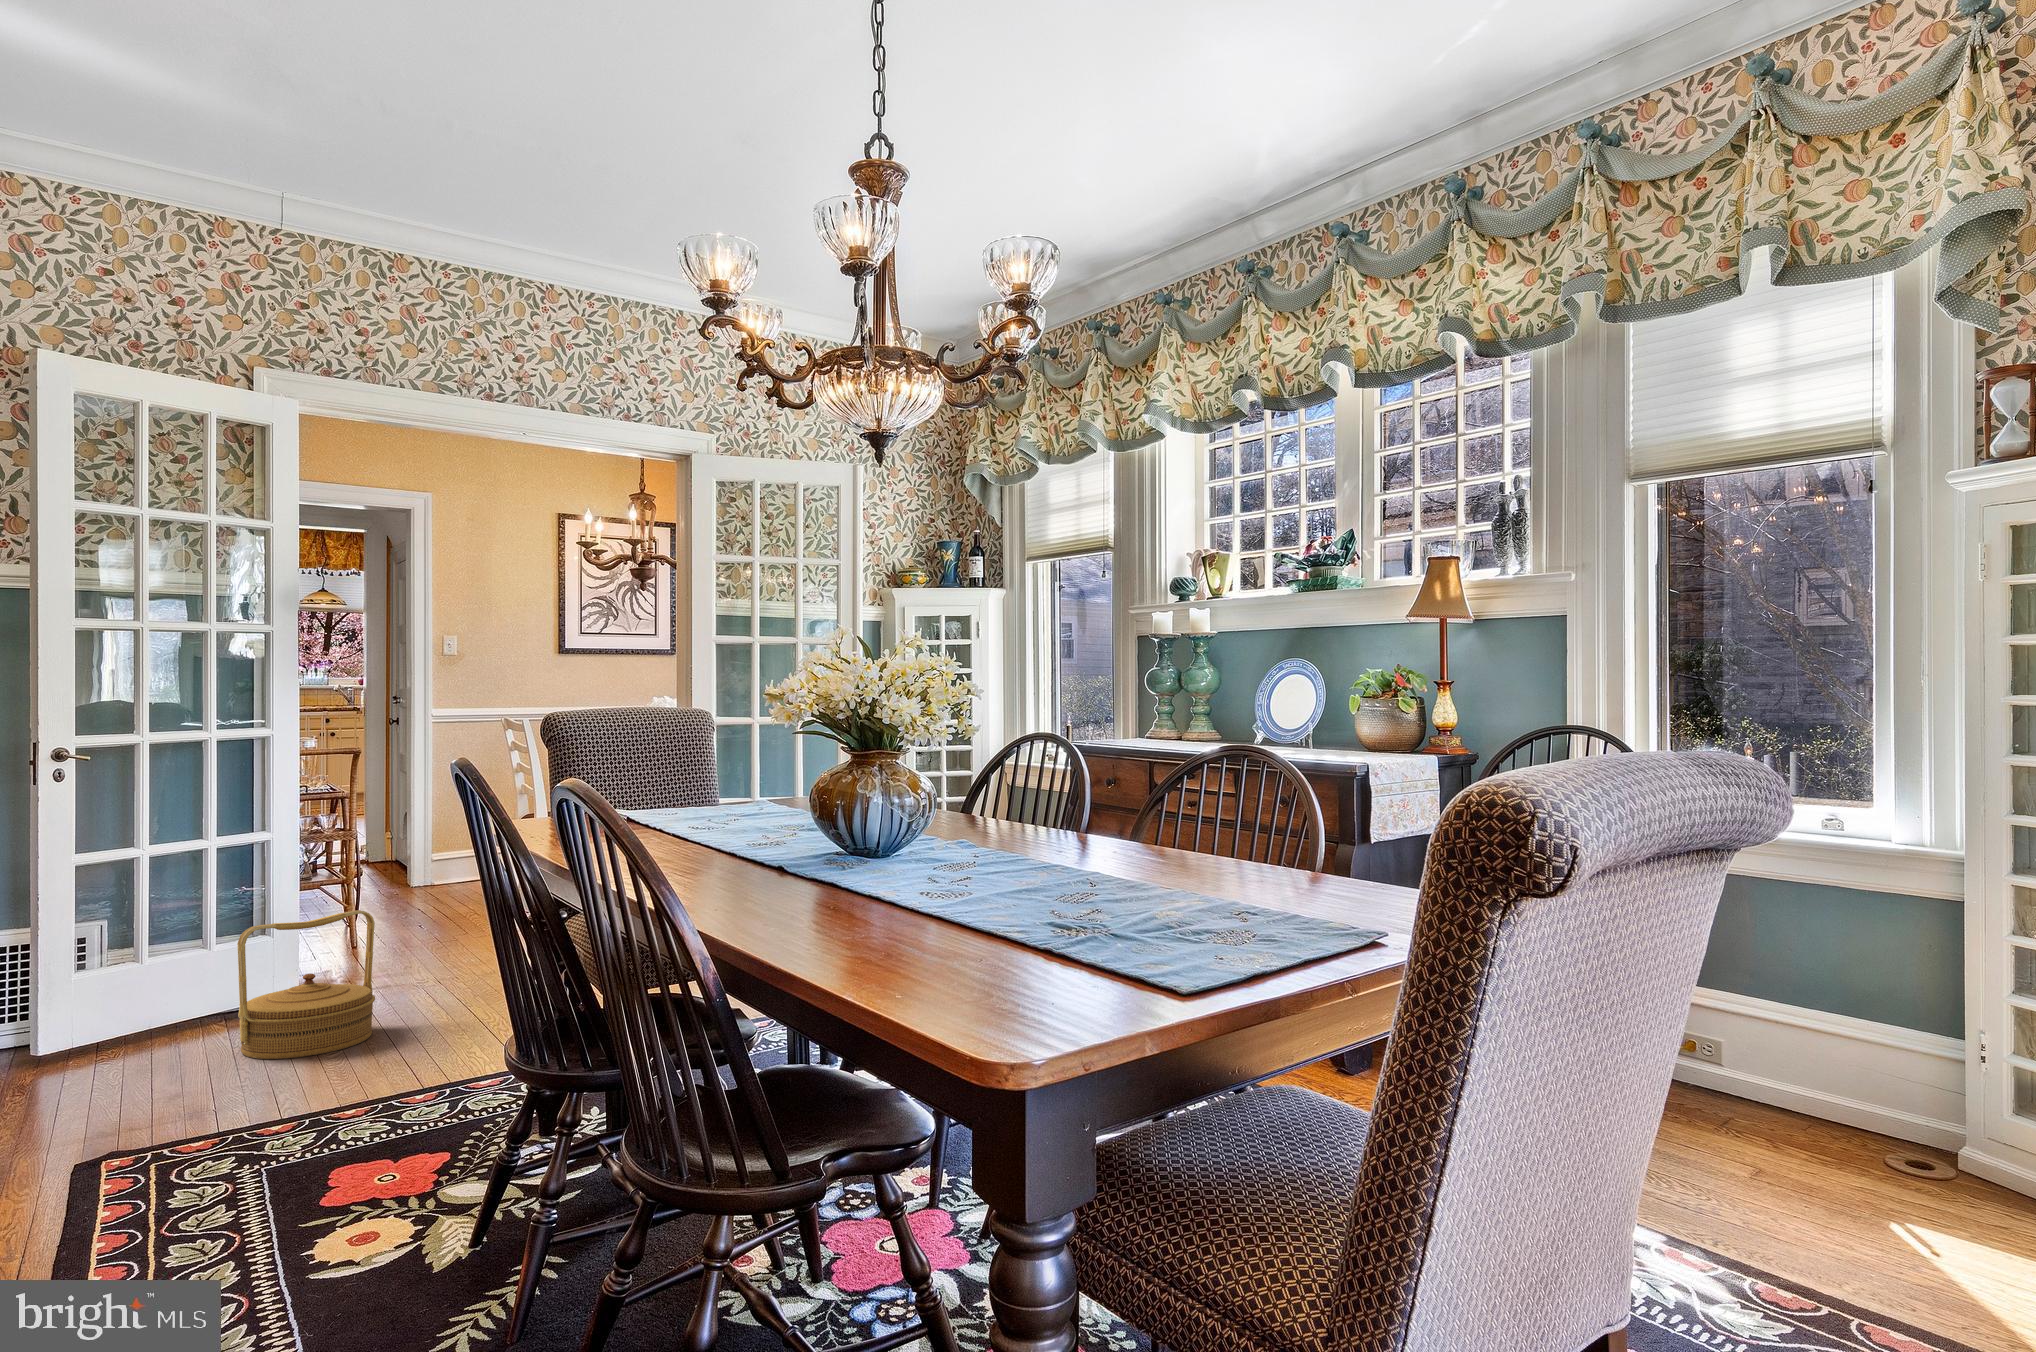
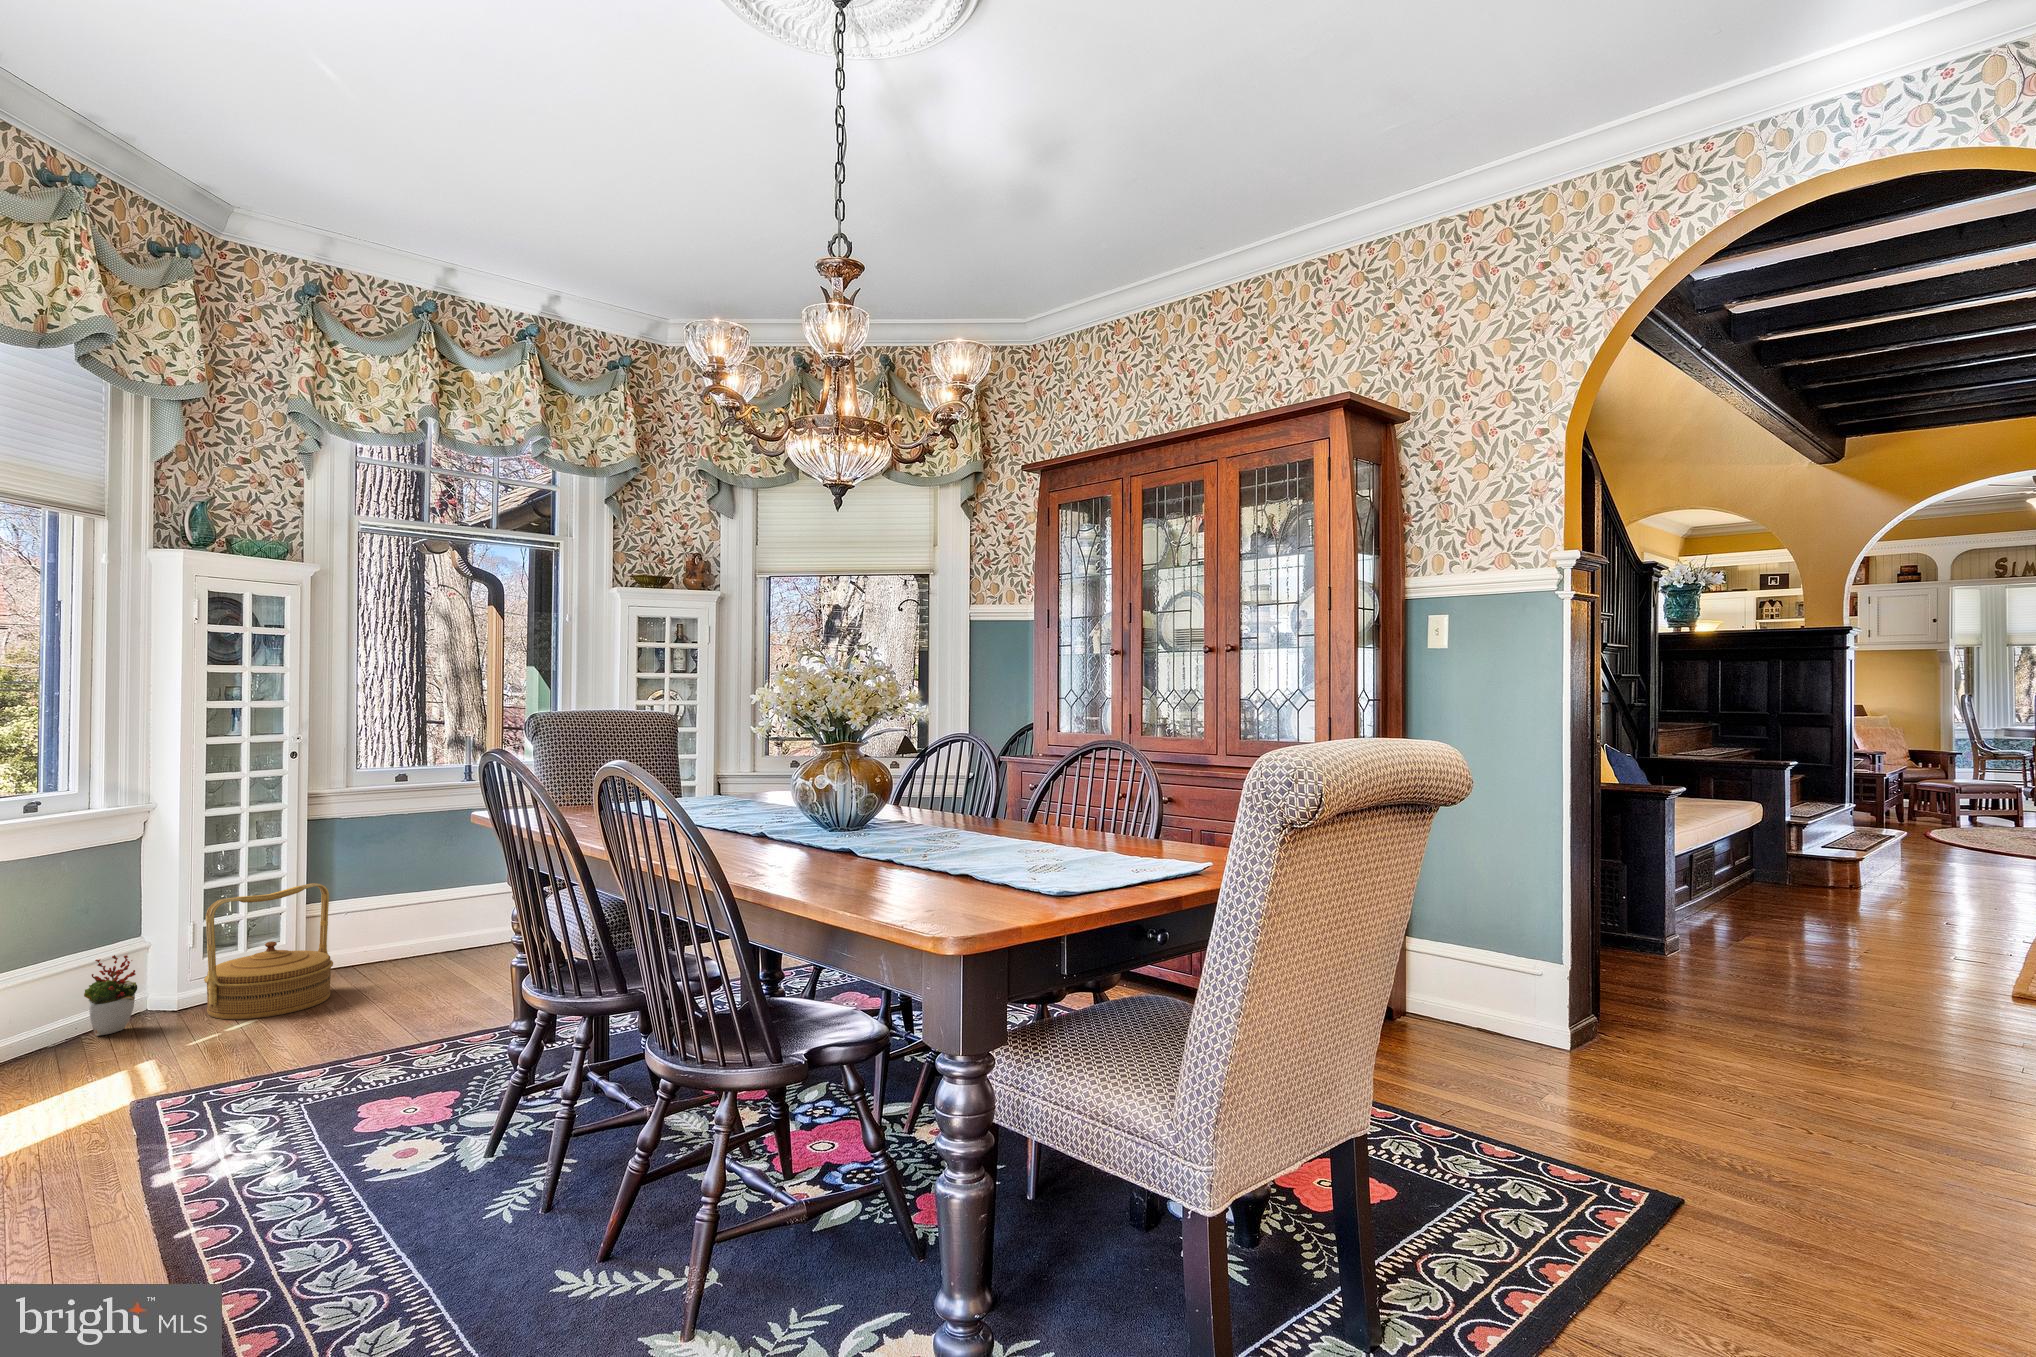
decorative plant: none [109,984,167,1072] -> present [84,955,137,1036]

